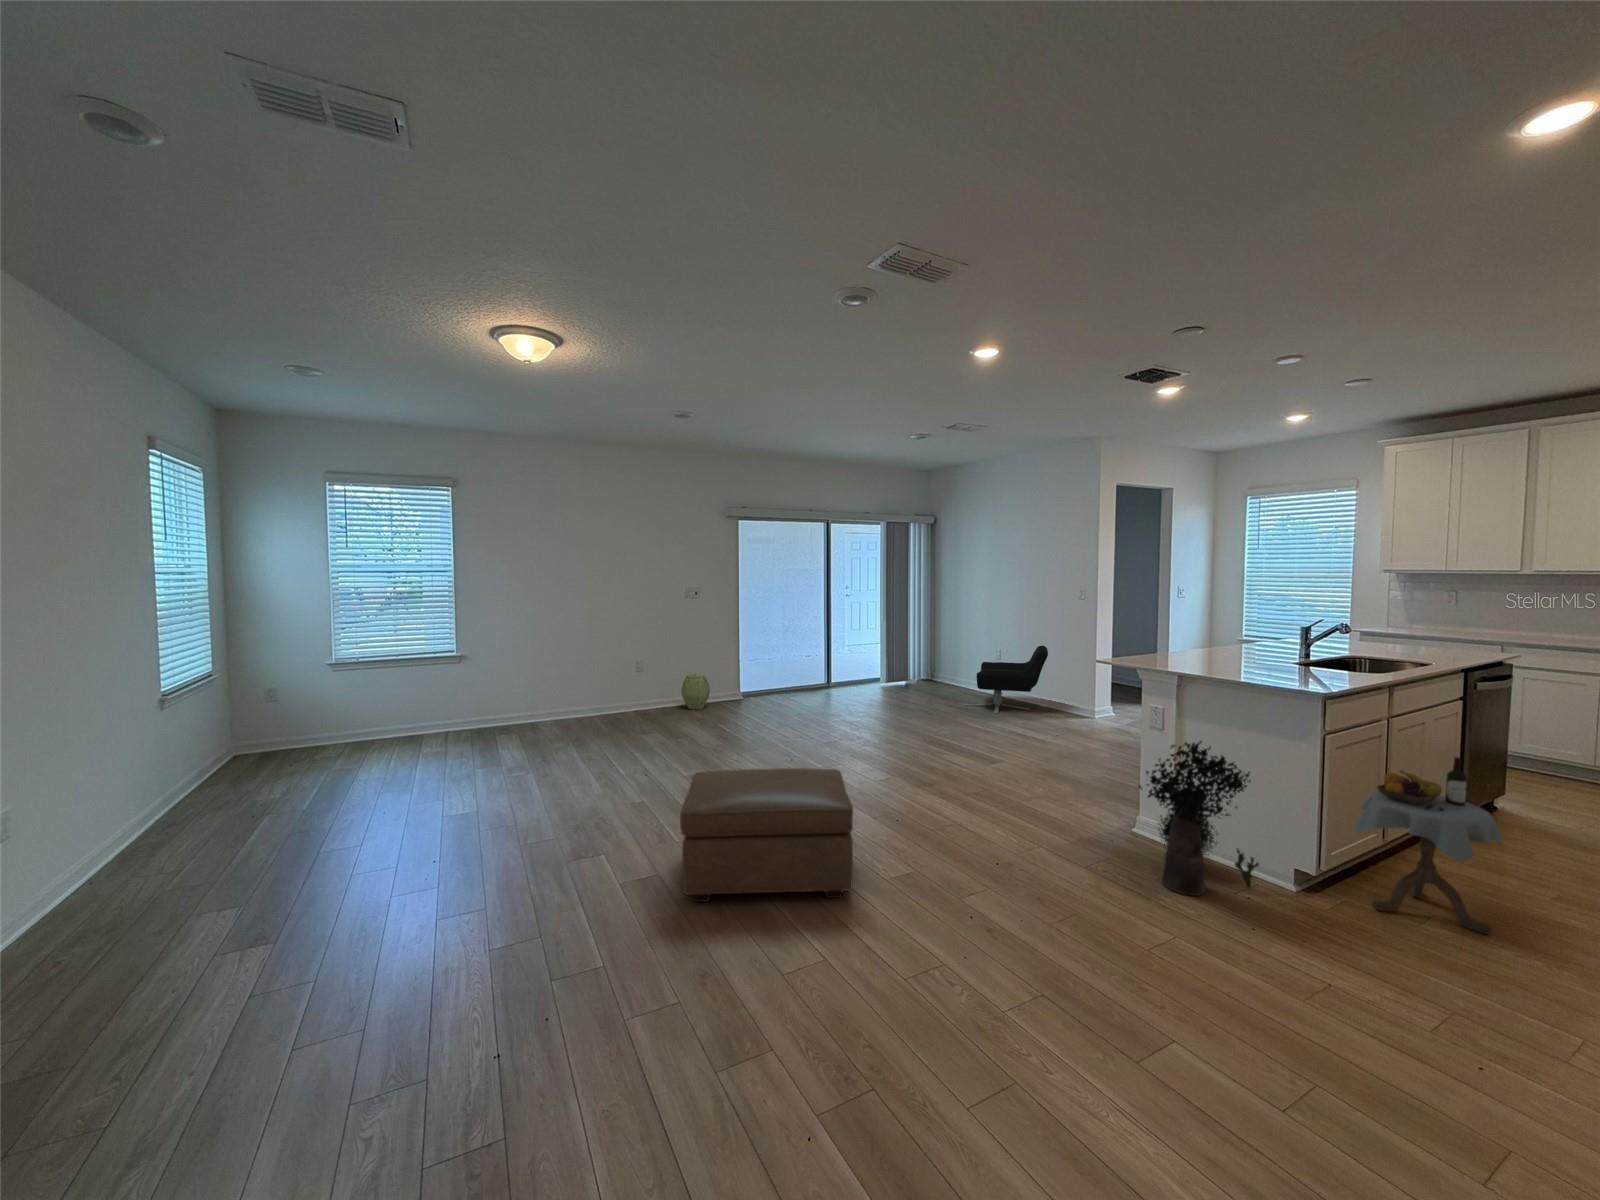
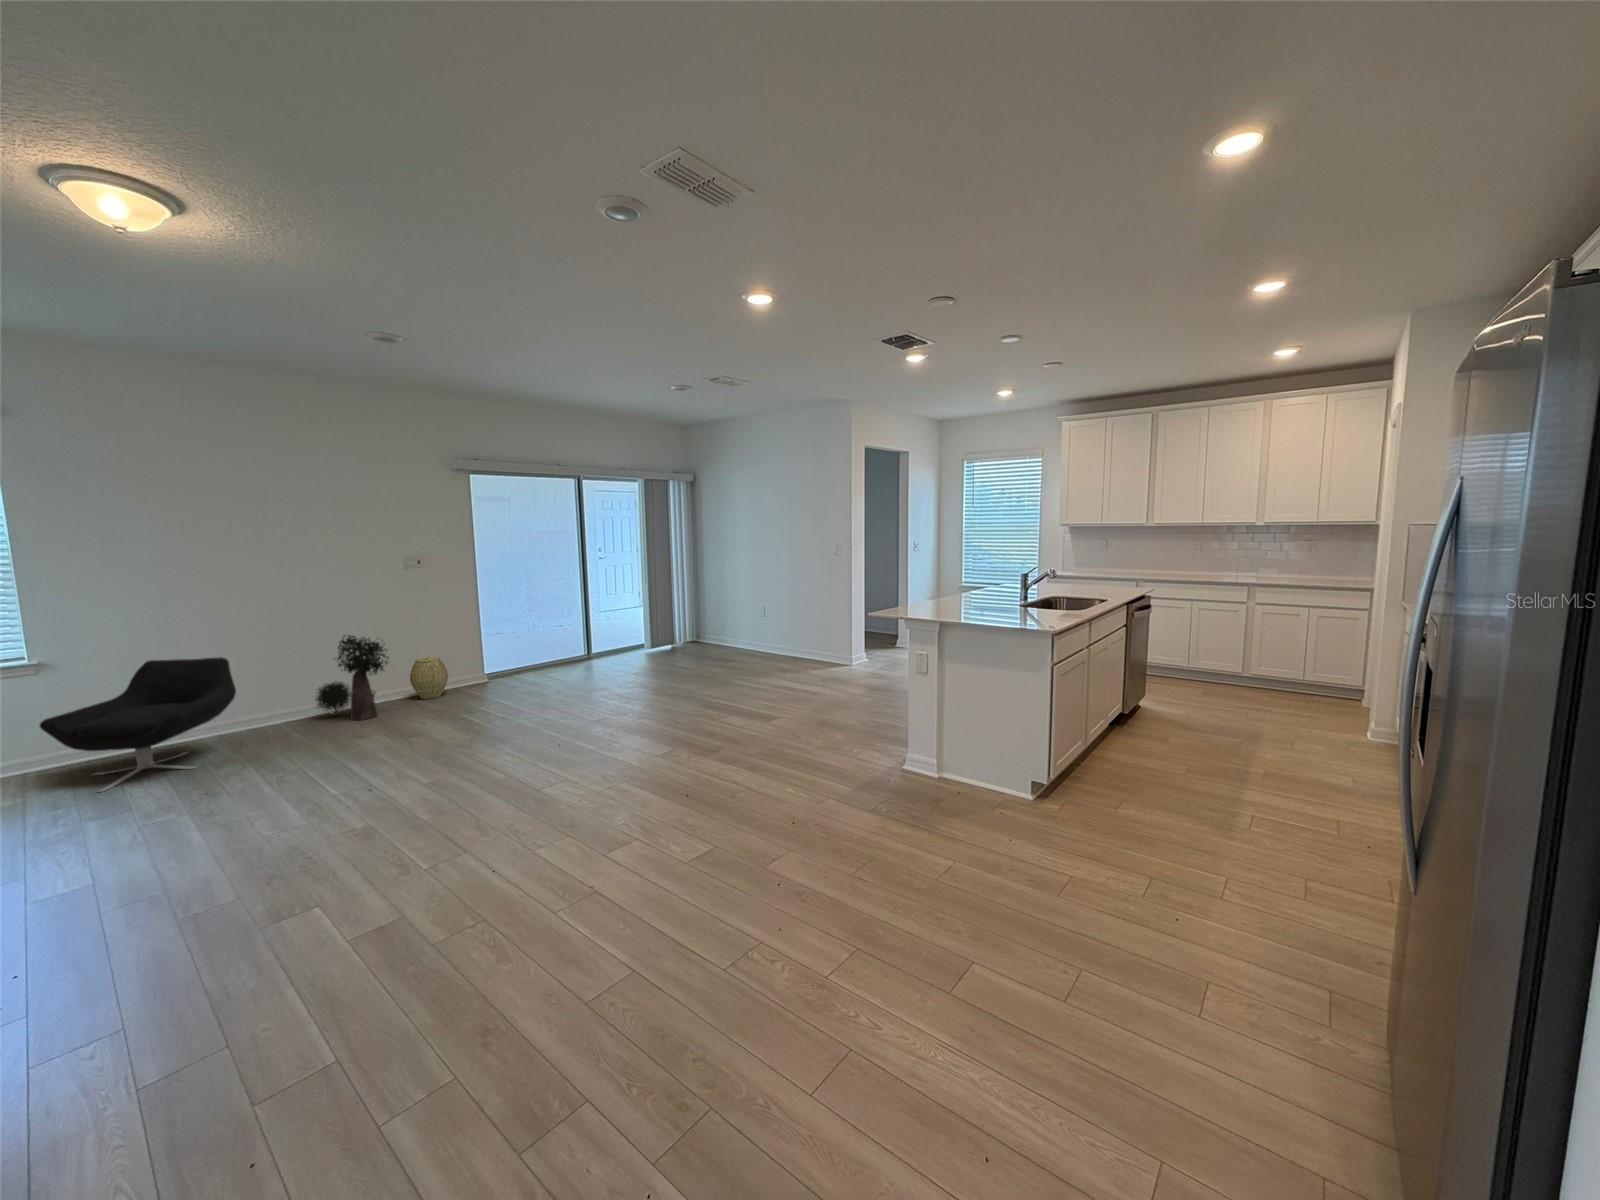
lounge chair: present [965,646,1048,713] -> present [40,657,236,792]
potted plant: present [1138,741,1259,896] -> present [316,635,388,720]
side table: present [1355,757,1501,934] -> none [1073,674,1167,809]
ottoman: present [680,768,853,902] -> none [428,753,650,941]

